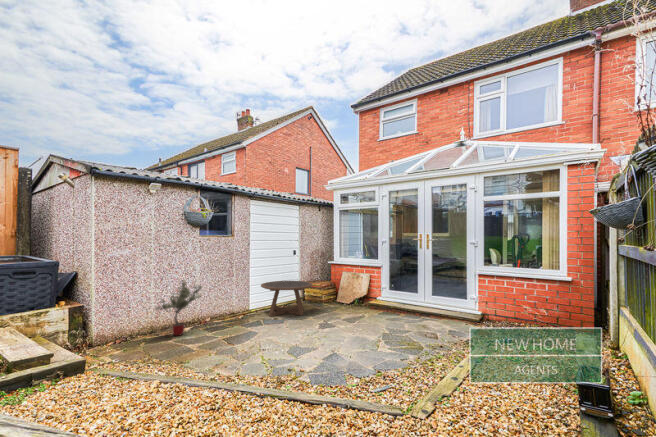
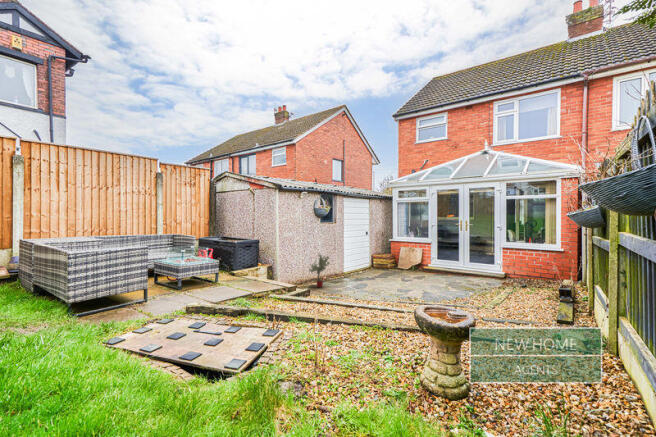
coffee table: present [261,281,313,316] -> none [351,253,387,277]

